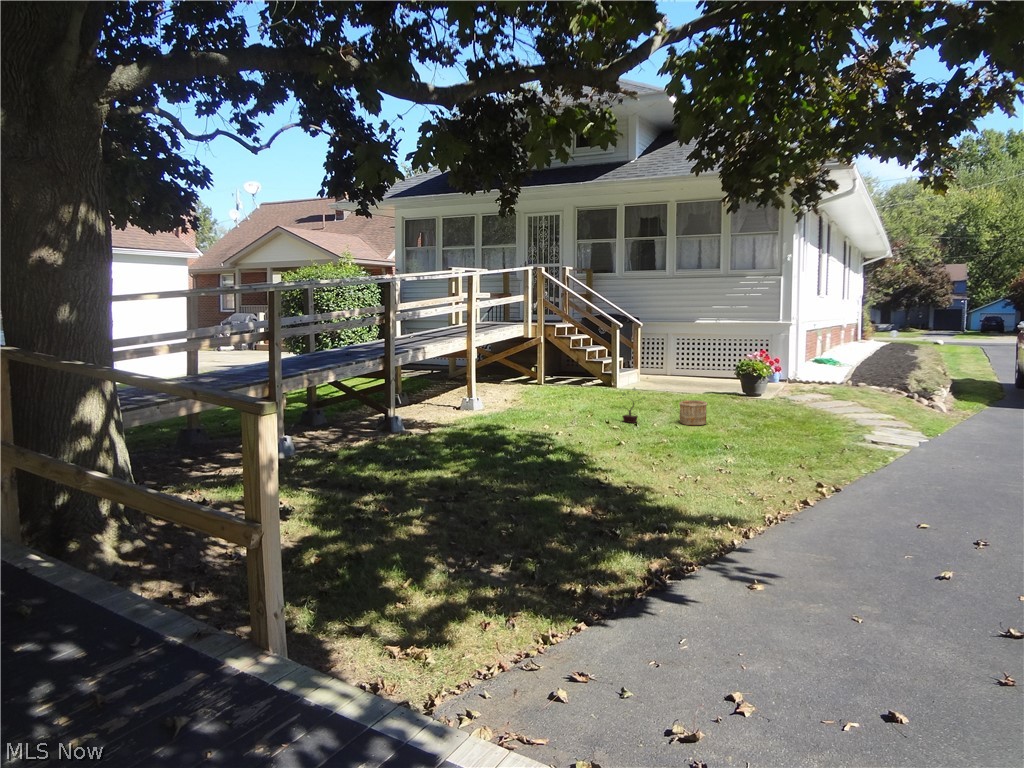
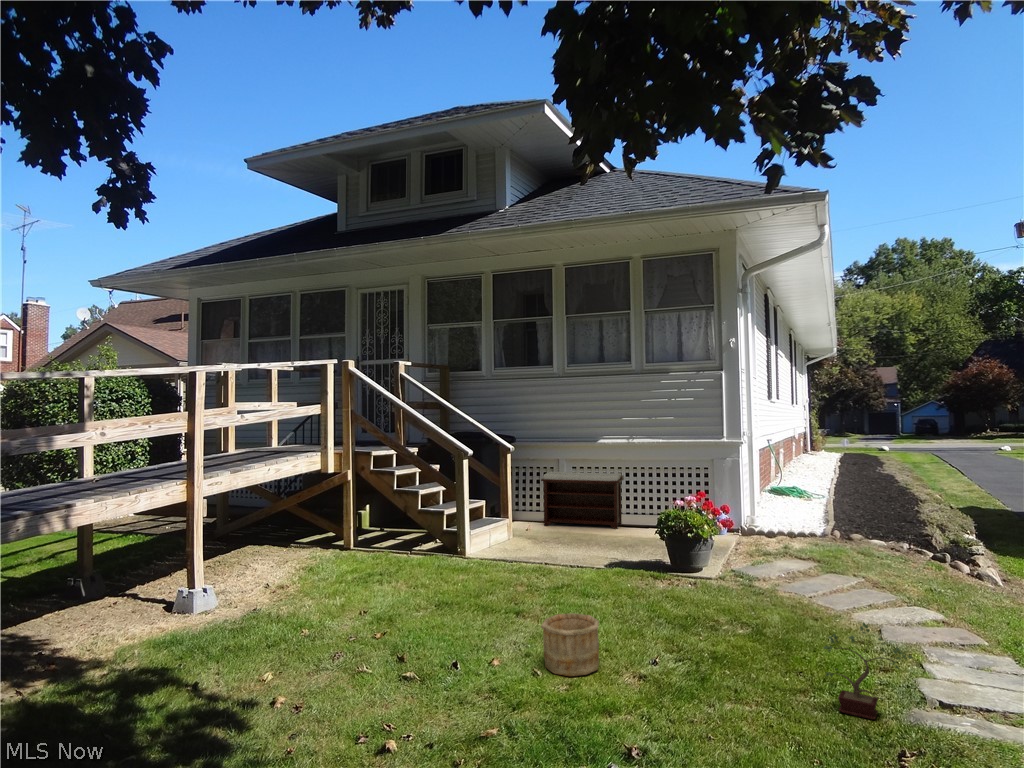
bench: none [656,342,711,378] -> present [541,472,624,529]
potted plant: present [620,388,639,423] -> present [823,623,912,720]

